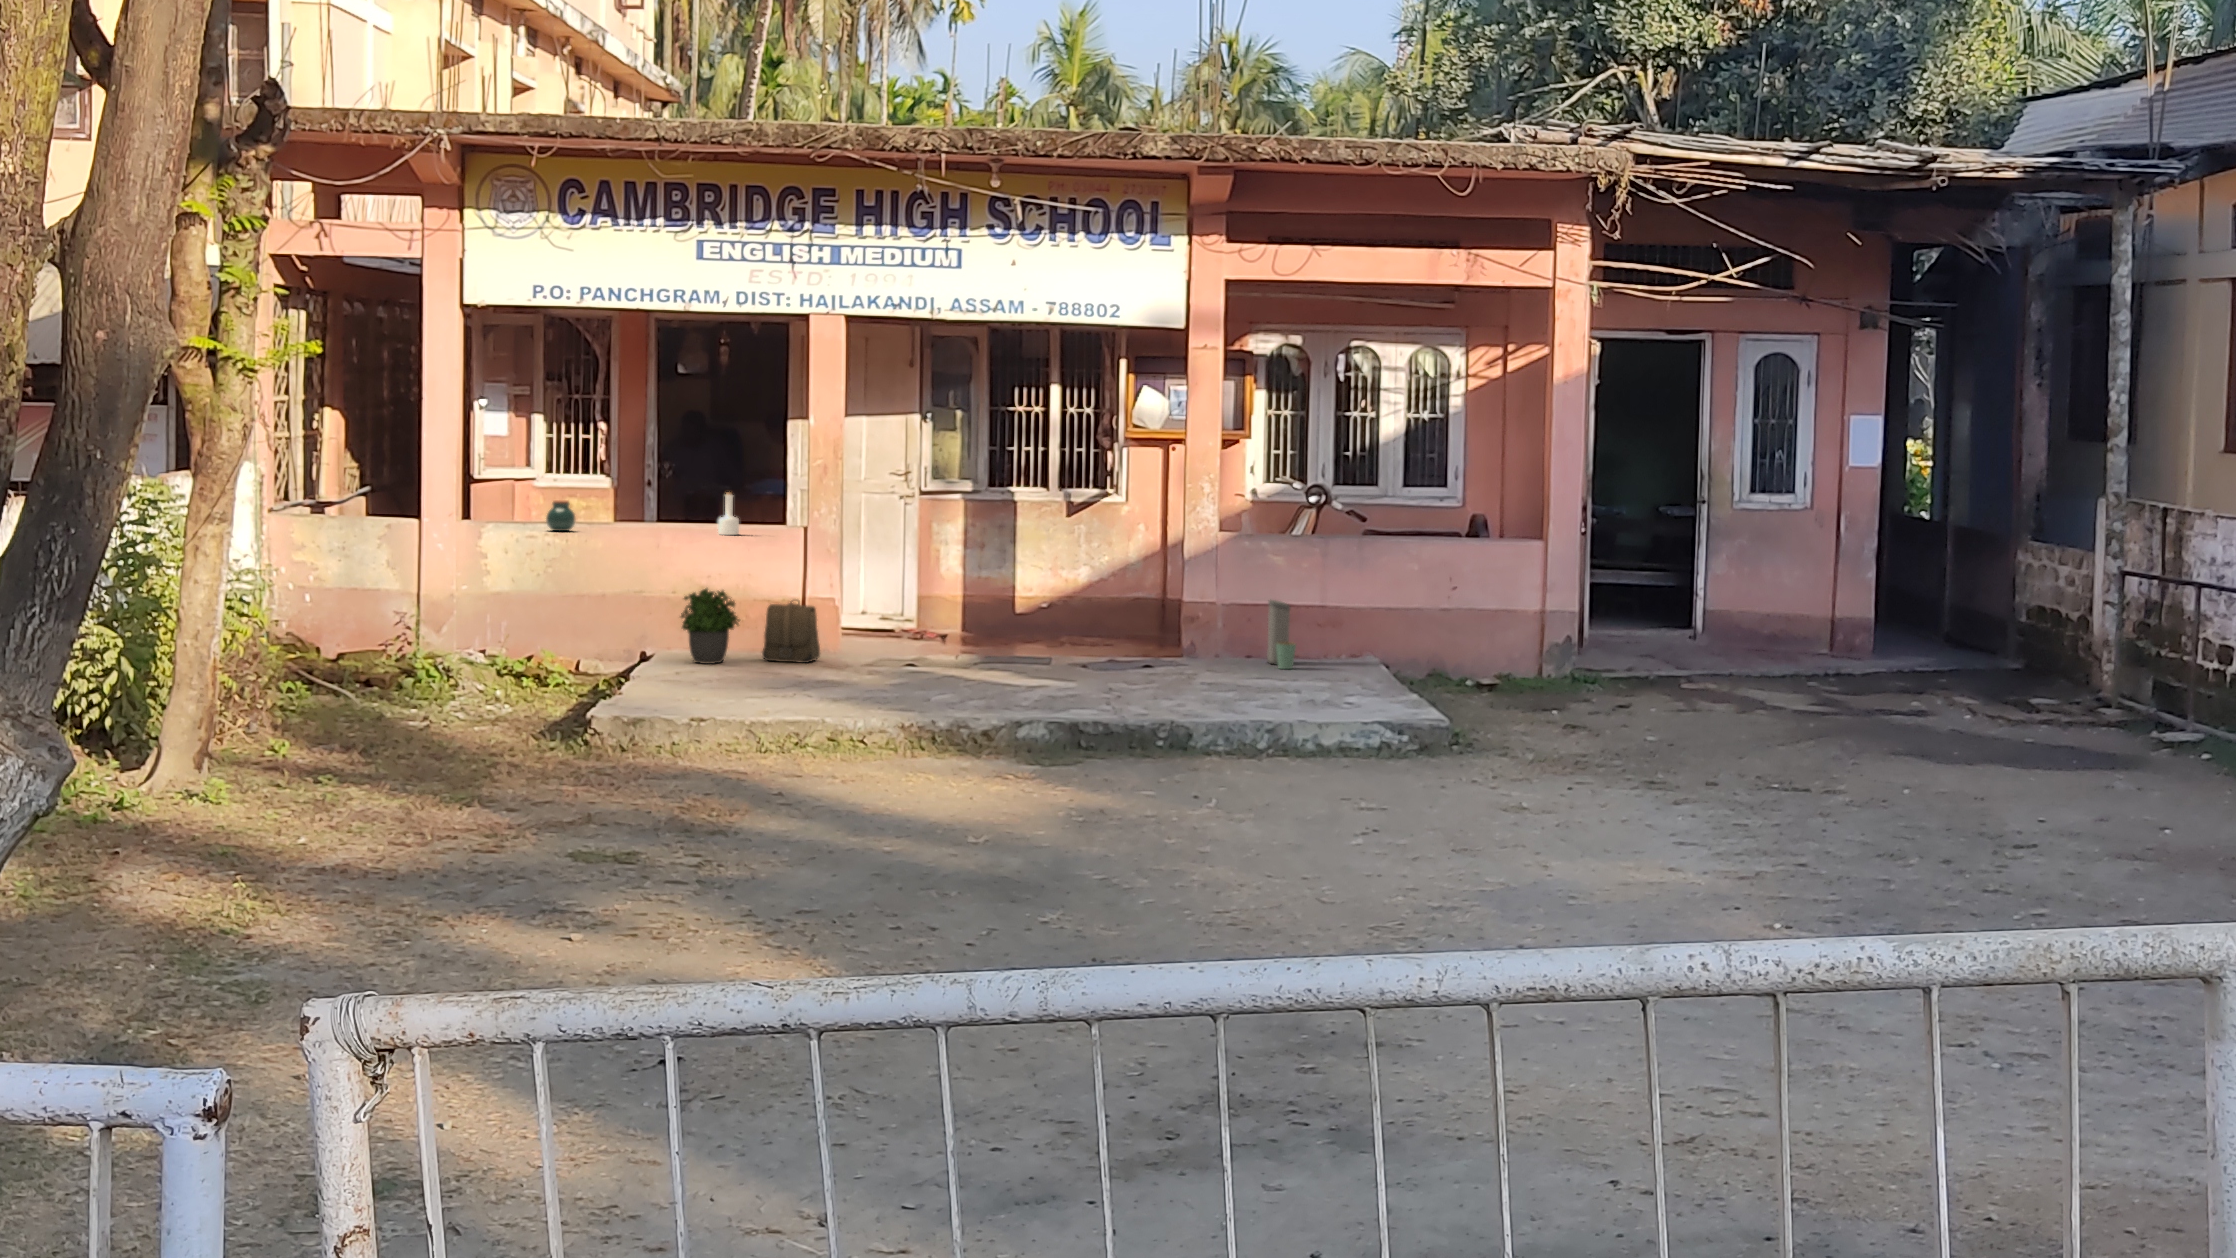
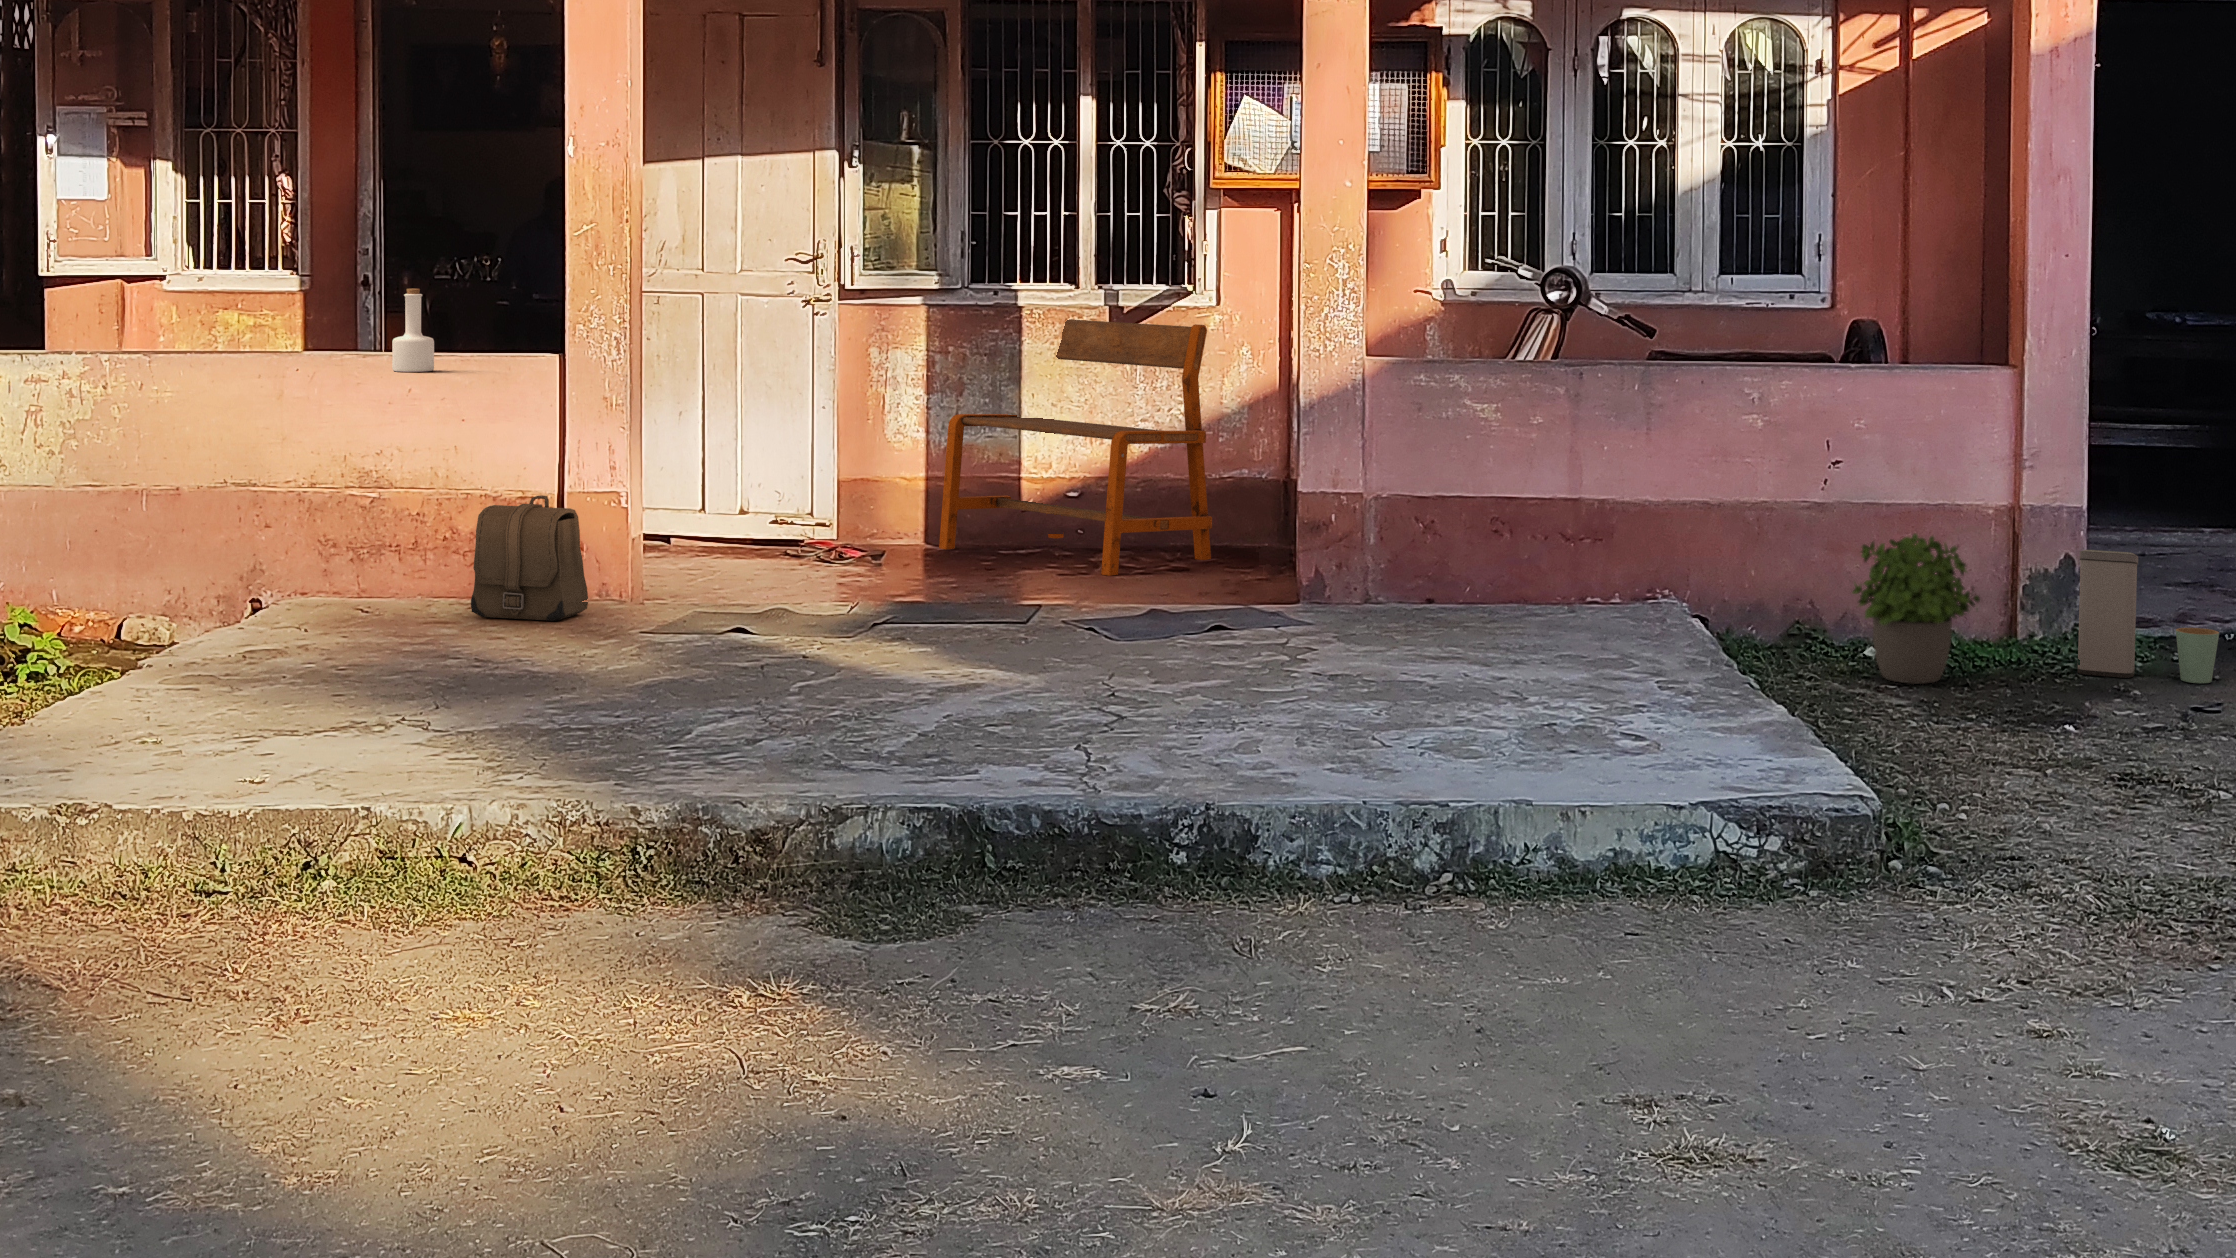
jar: present [546,500,575,531] -> none [55,307,115,367]
bench: none [975,506,1128,647] -> present [939,319,1212,576]
potted plant: present [681,588,740,664] -> present [1853,534,1980,684]
trash can: present [1267,600,1296,669] -> present [2078,550,2219,683]

